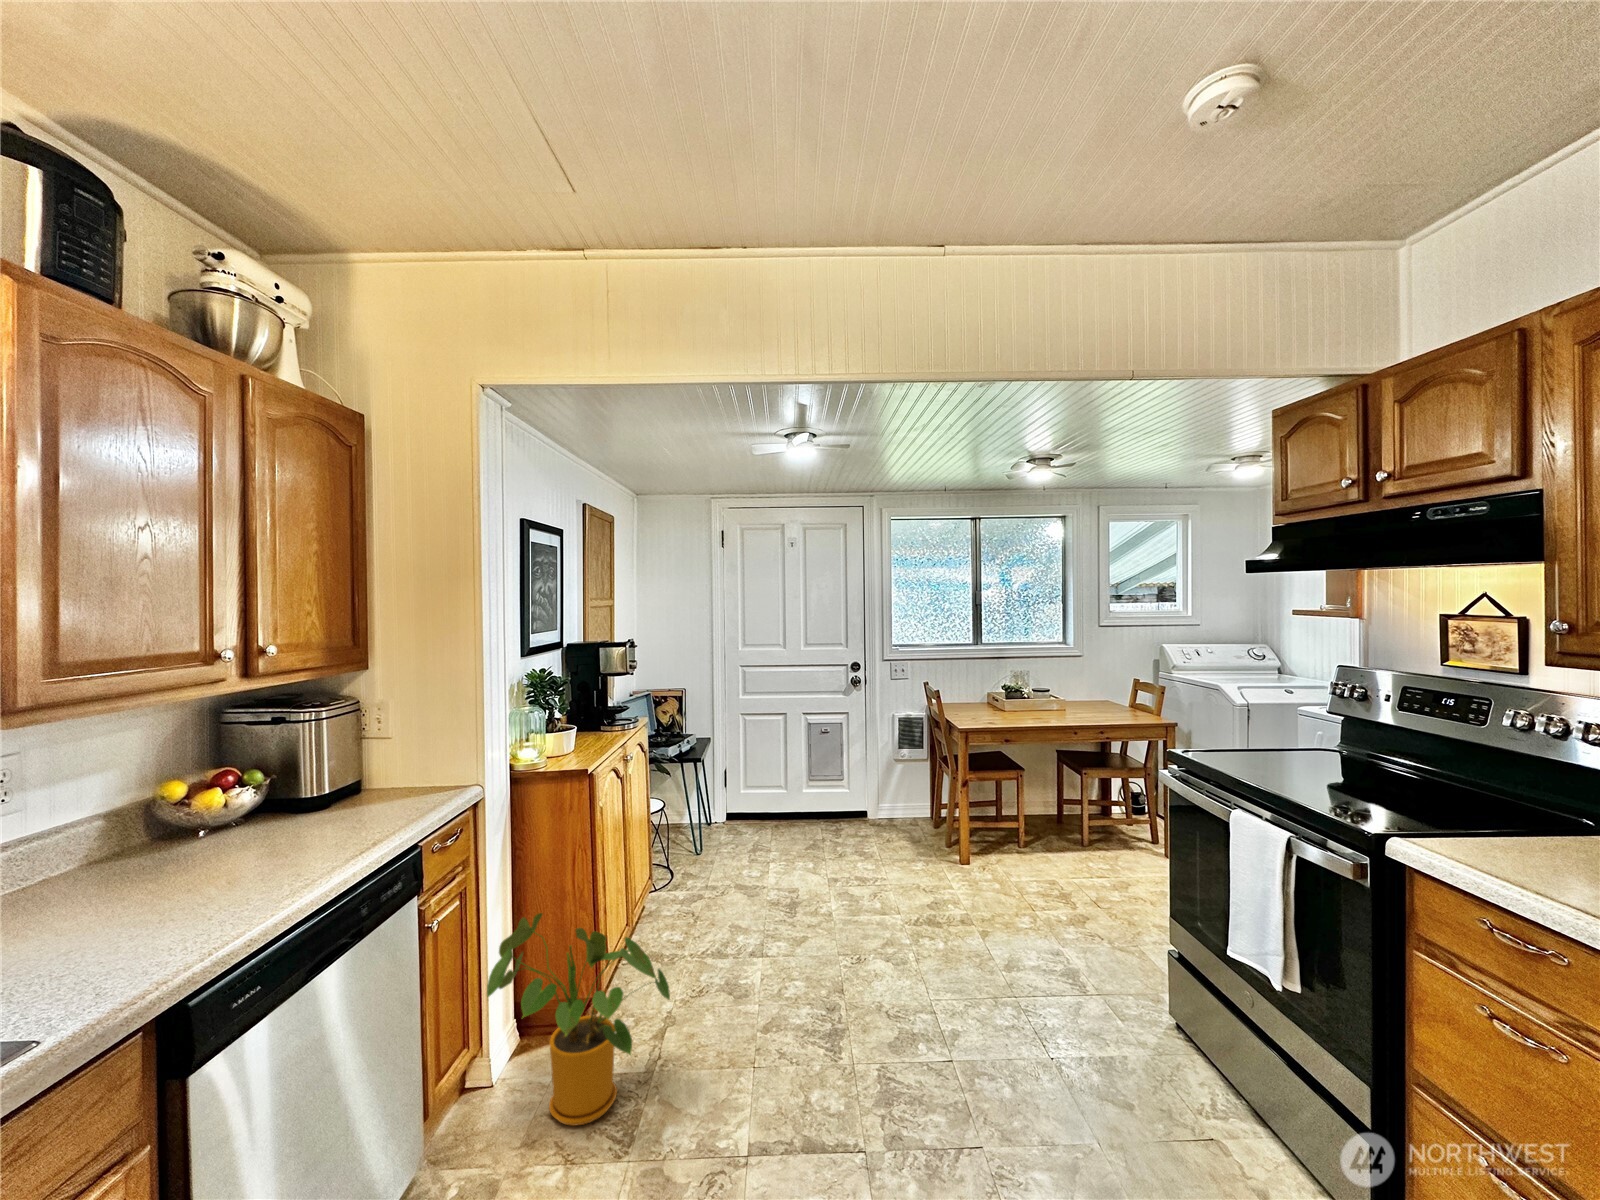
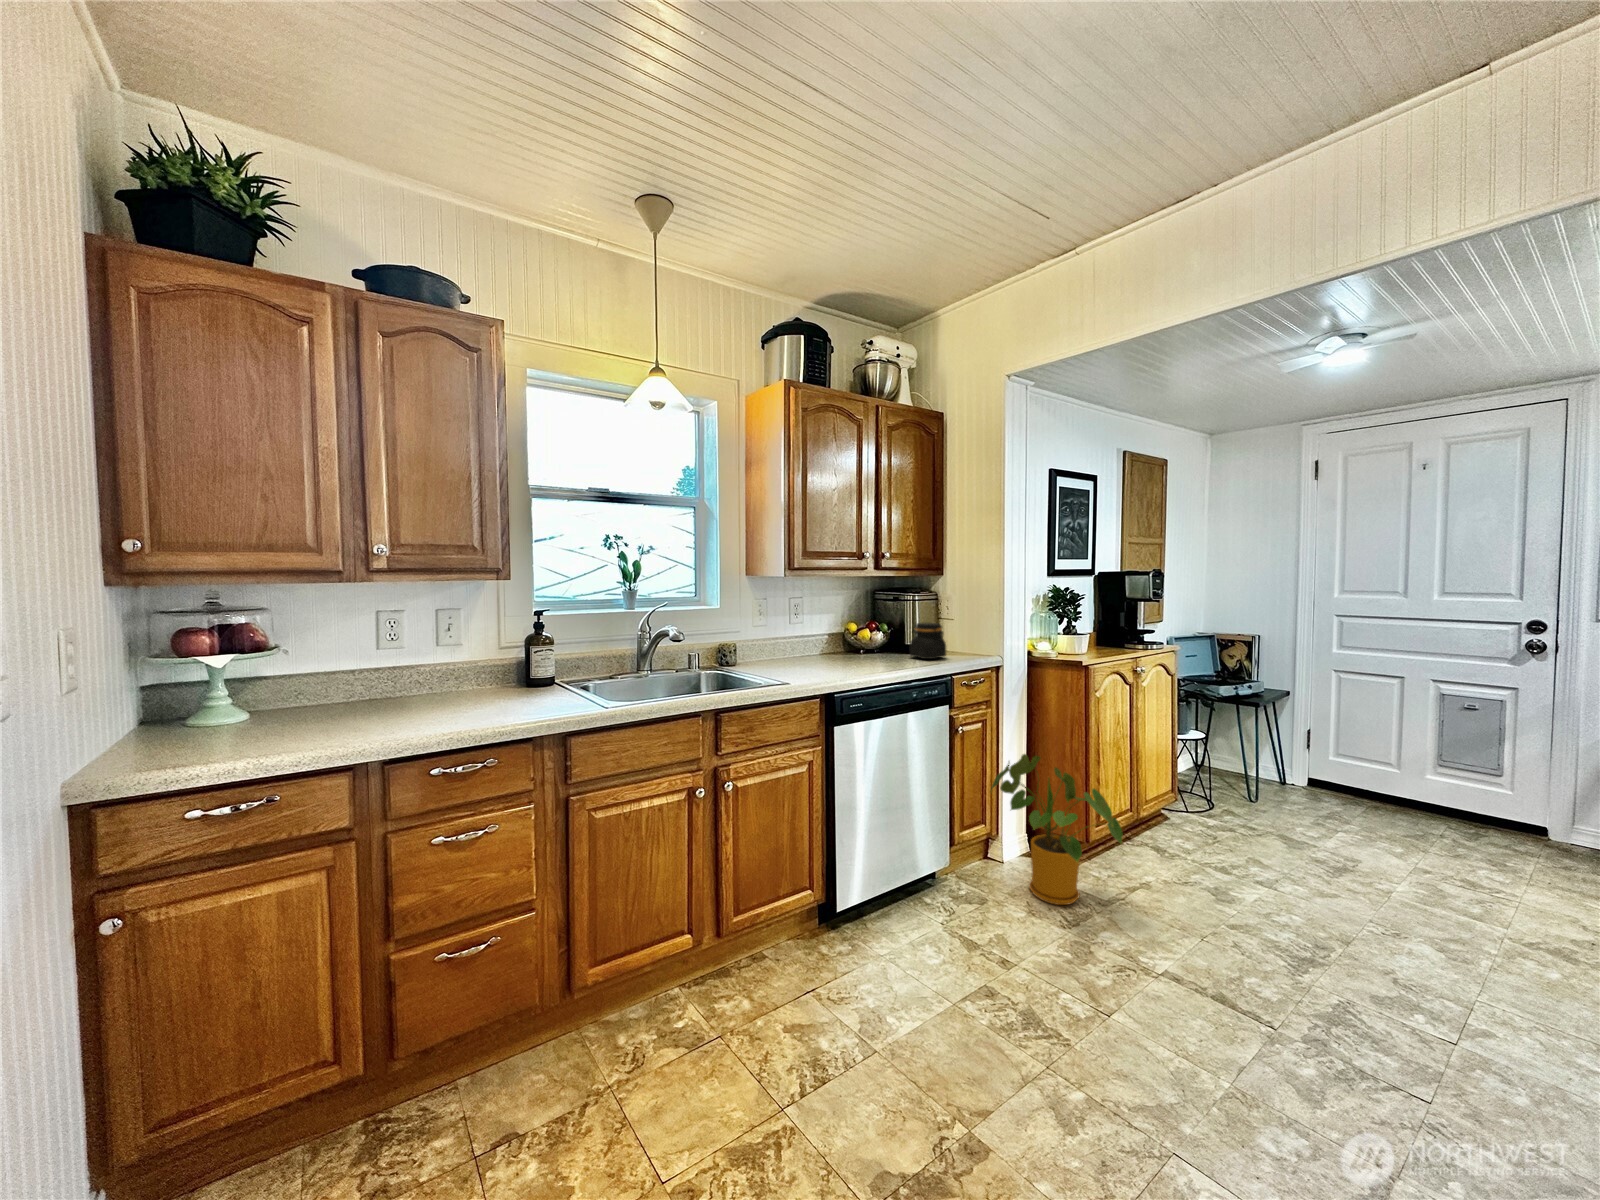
jar: none [325,755,397,822] -> present [910,623,946,659]

